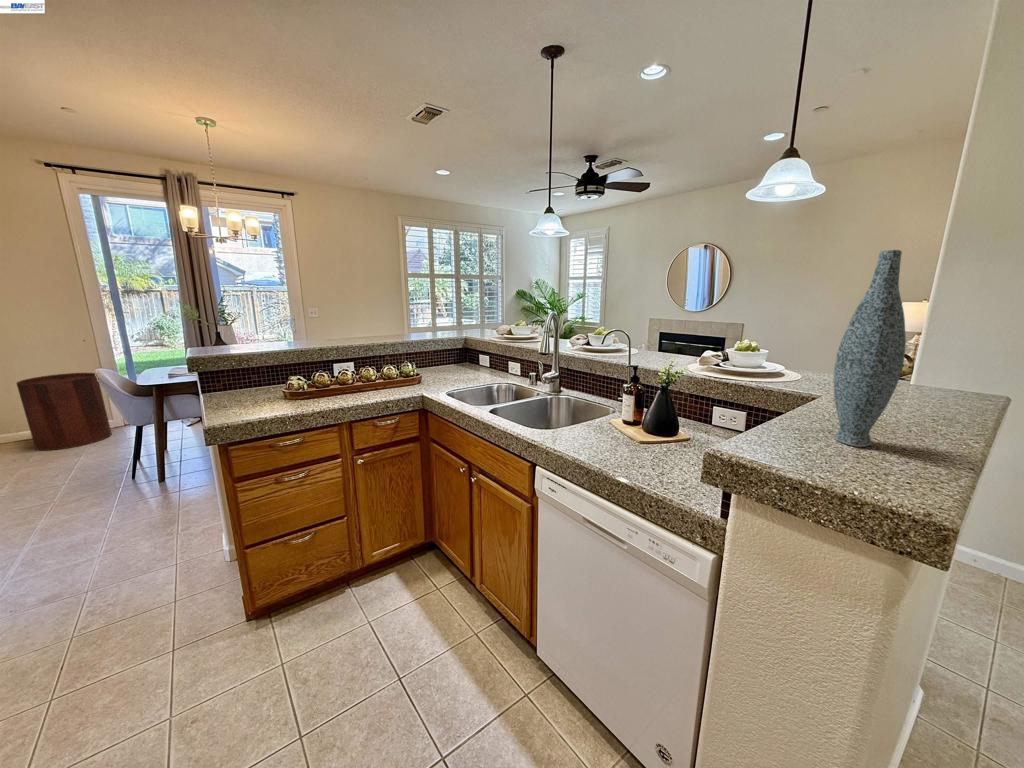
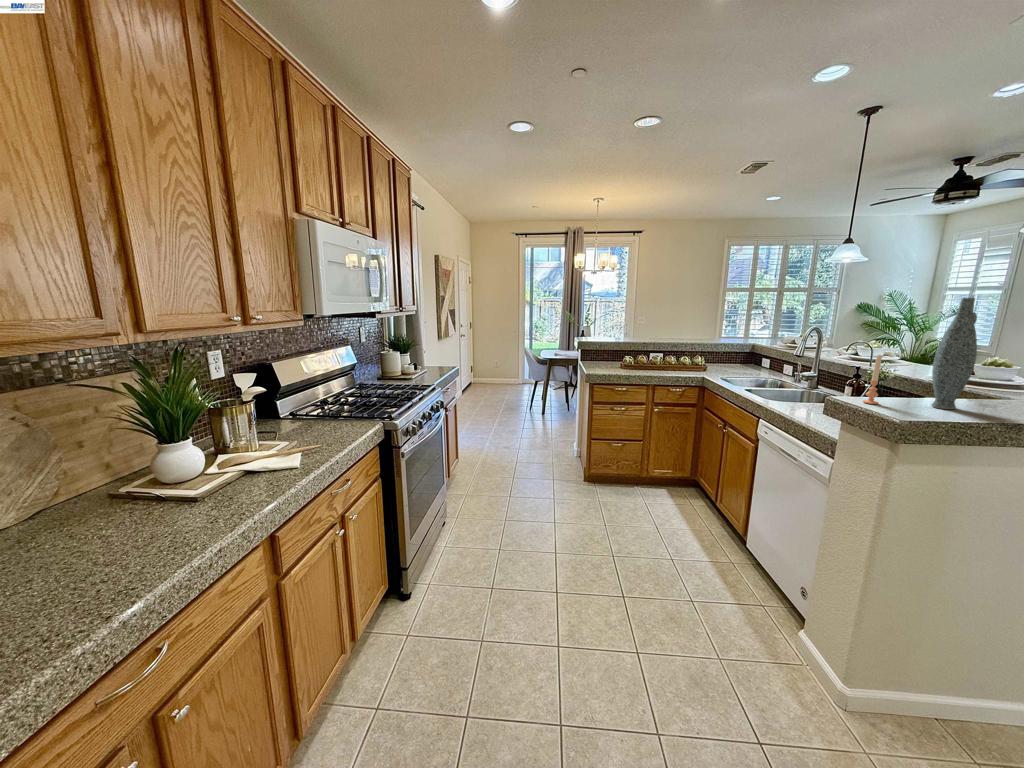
candle: none [776,365,811,464] -> present [863,355,882,404]
trash can: present [17,373,112,451] -> none [487,349,517,390]

